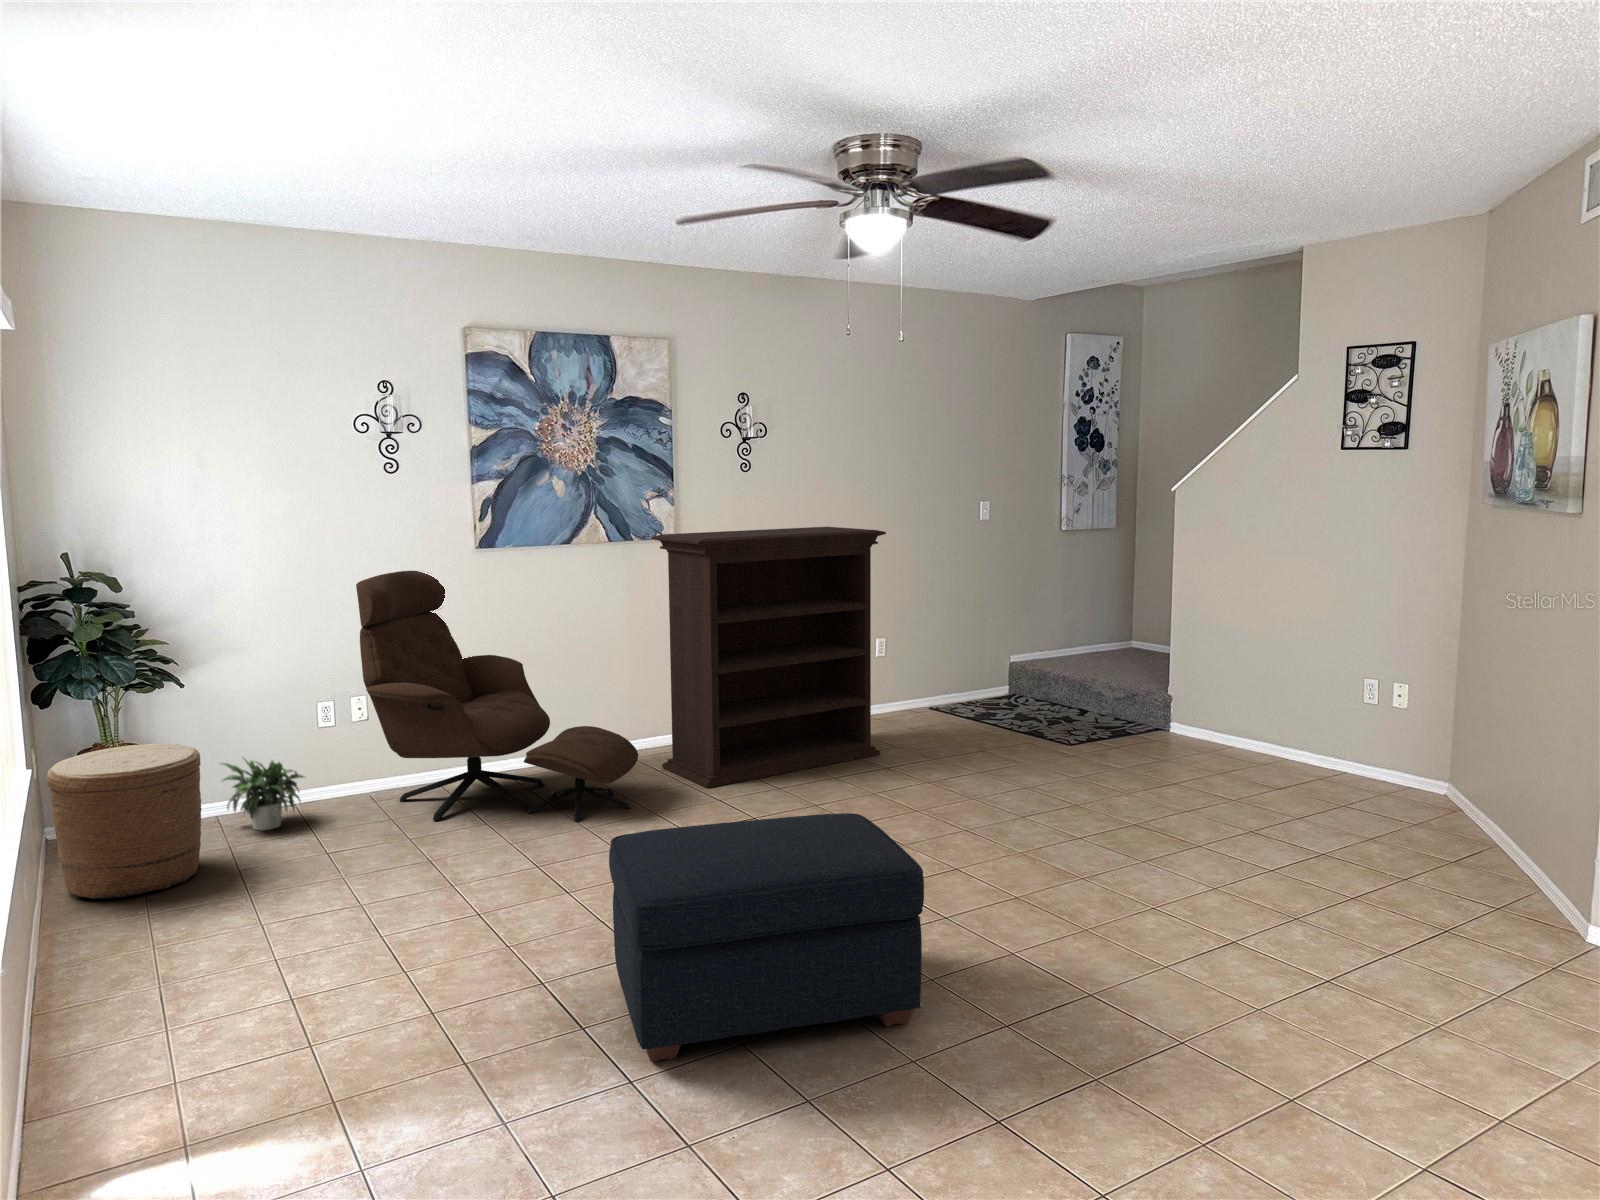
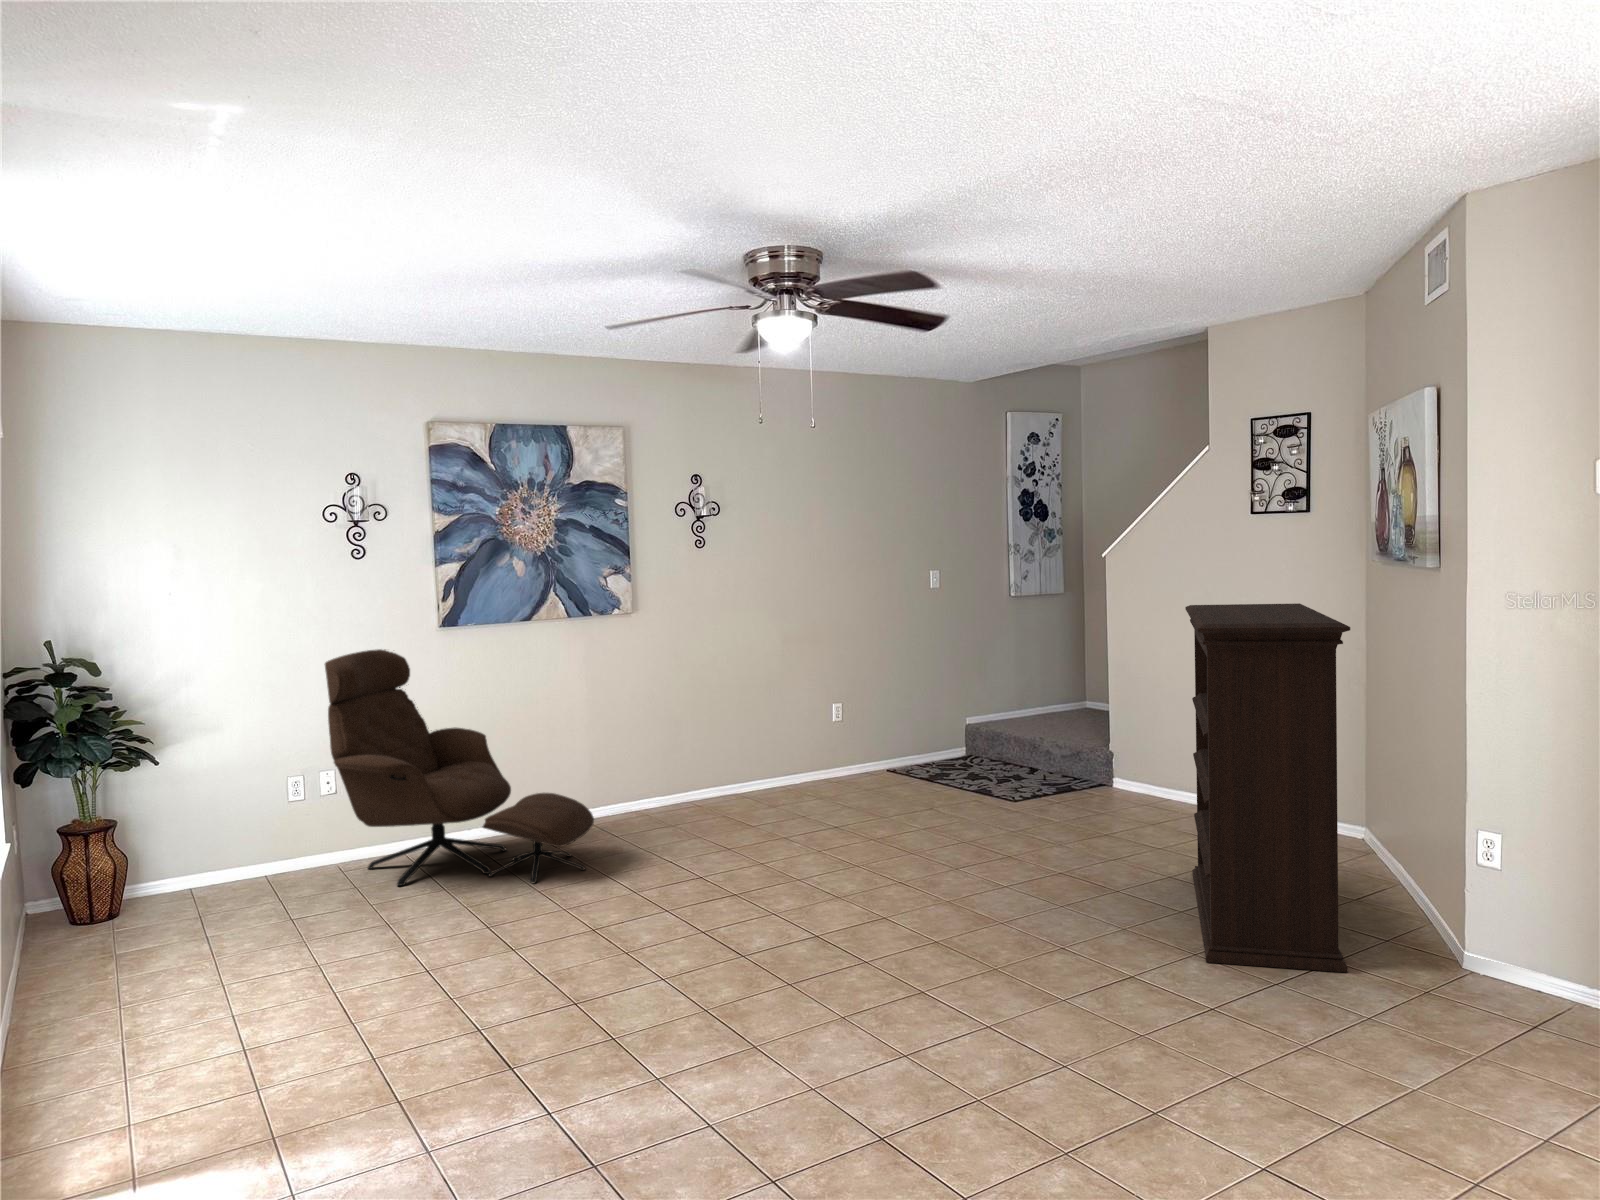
bookshelf: present [651,527,886,788] -> present [1185,603,1350,972]
woven basket: present [47,743,202,899] -> none [26,817,171,965]
potted plant: present [221,759,304,830] -> none [187,829,276,899]
ottoman: present [609,813,924,1061] -> none [540,863,826,1097]

